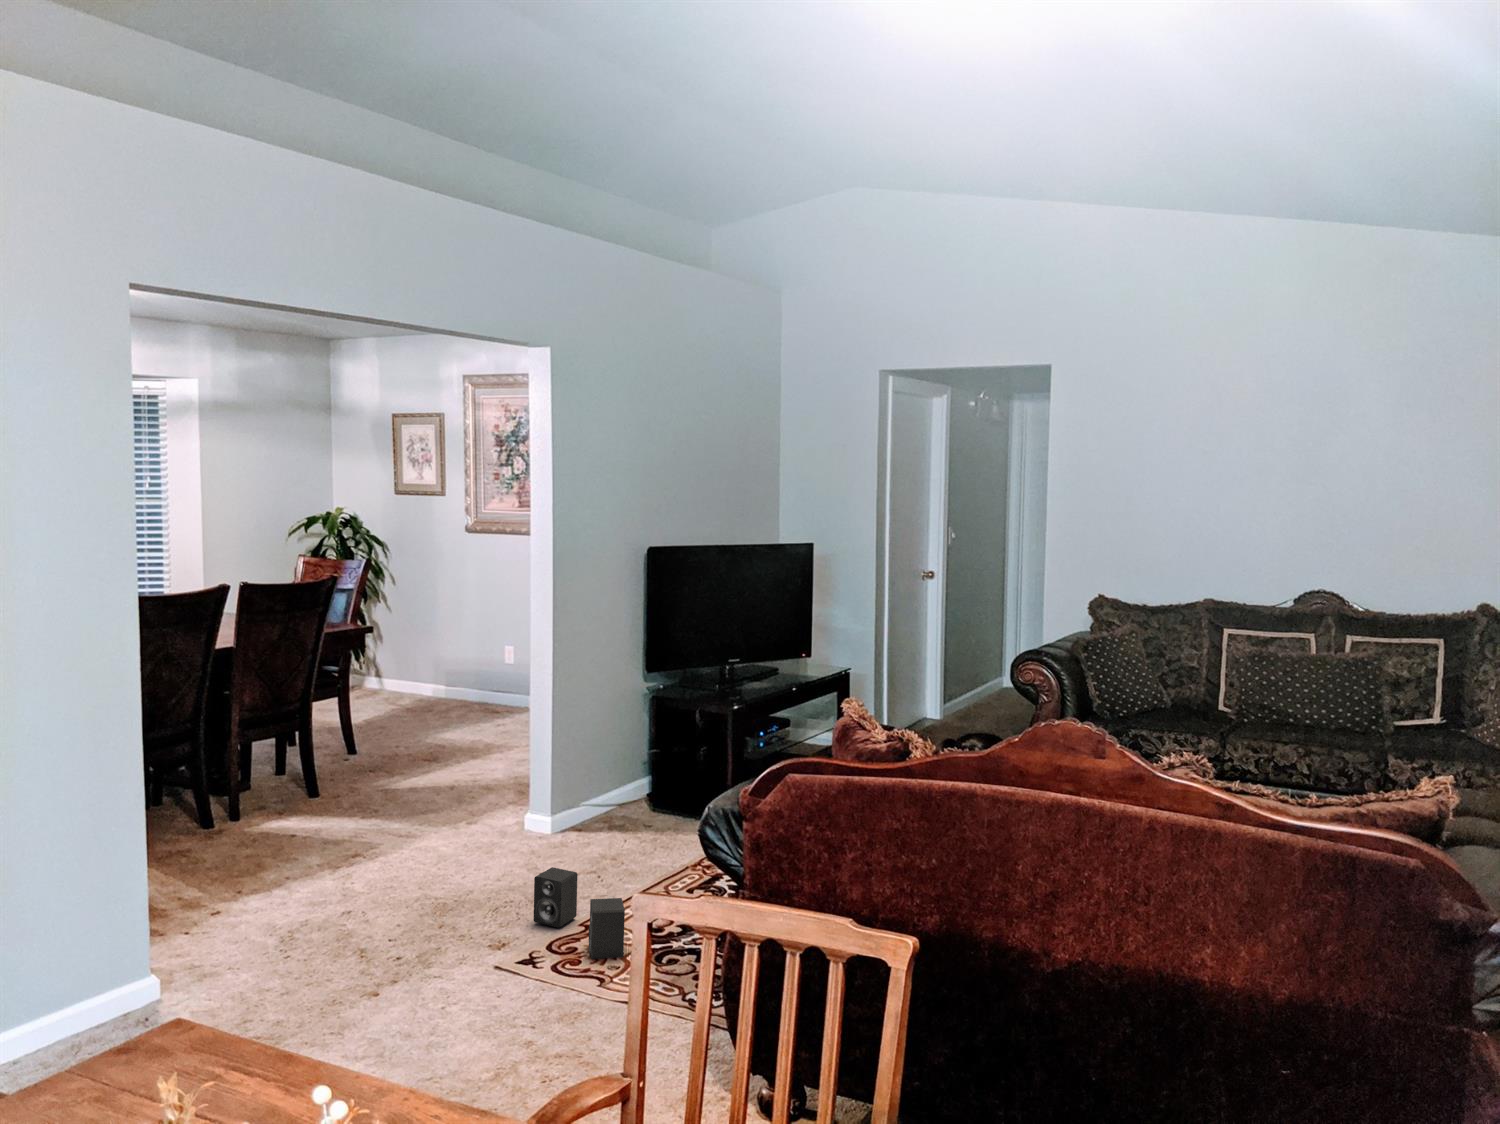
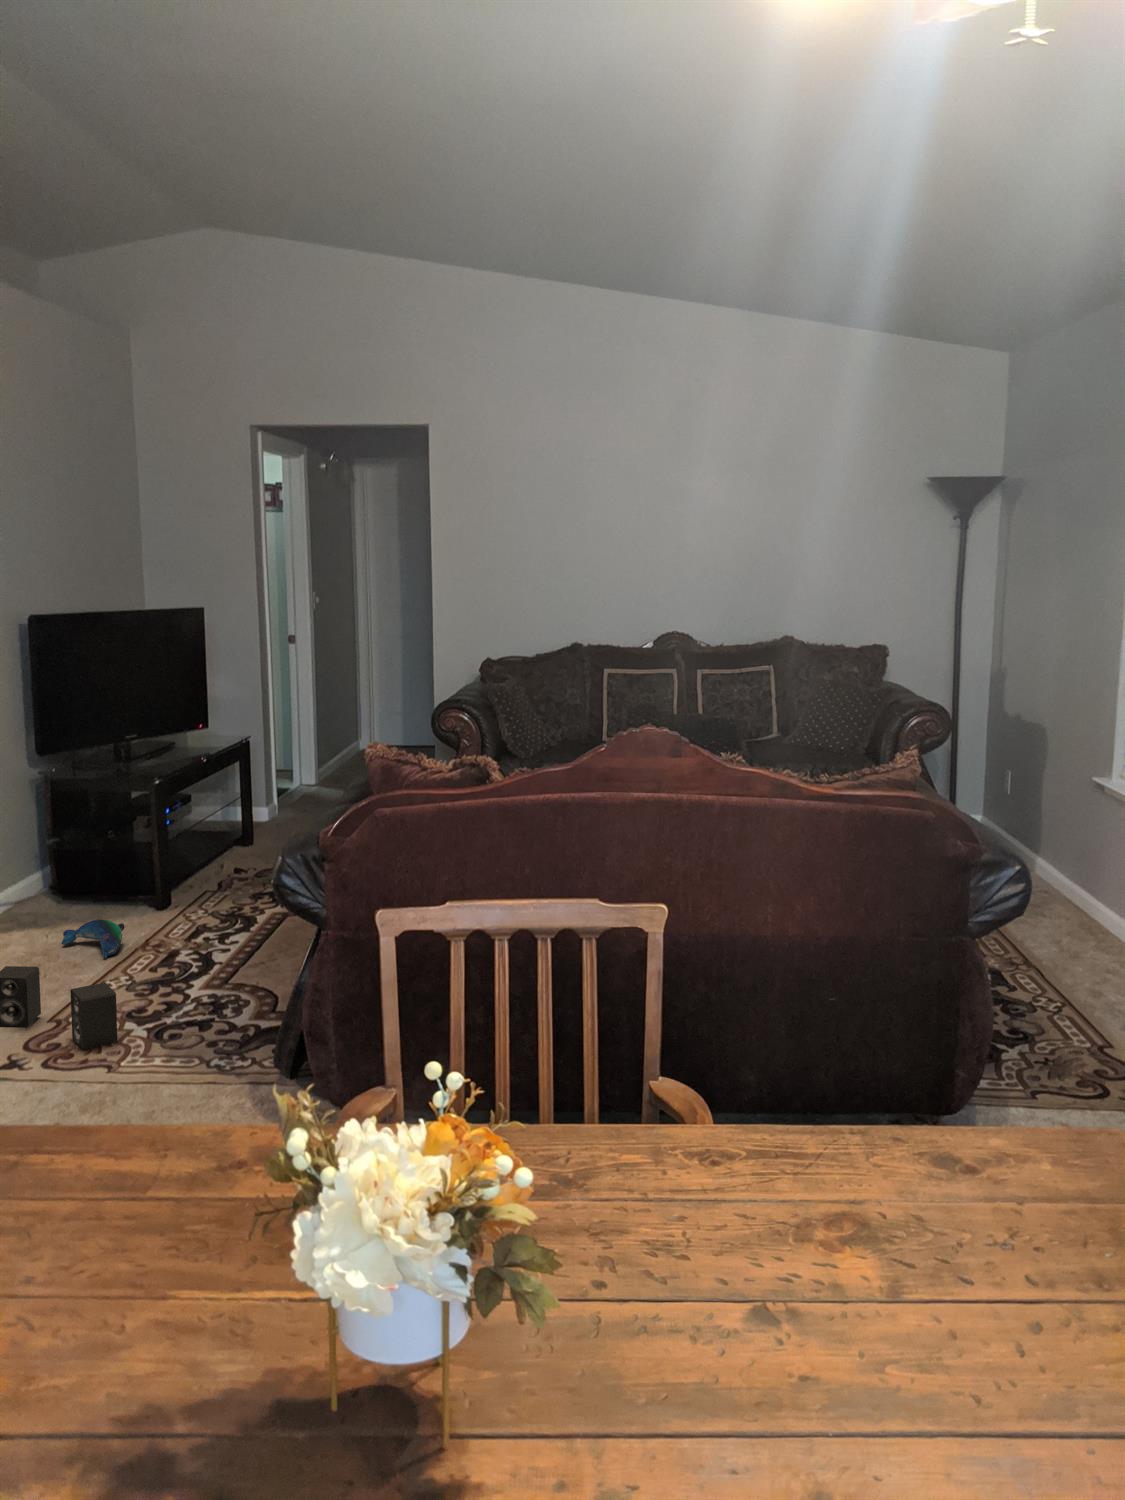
plush toy: none [628,834,681,873] -> present [61,919,124,959]

